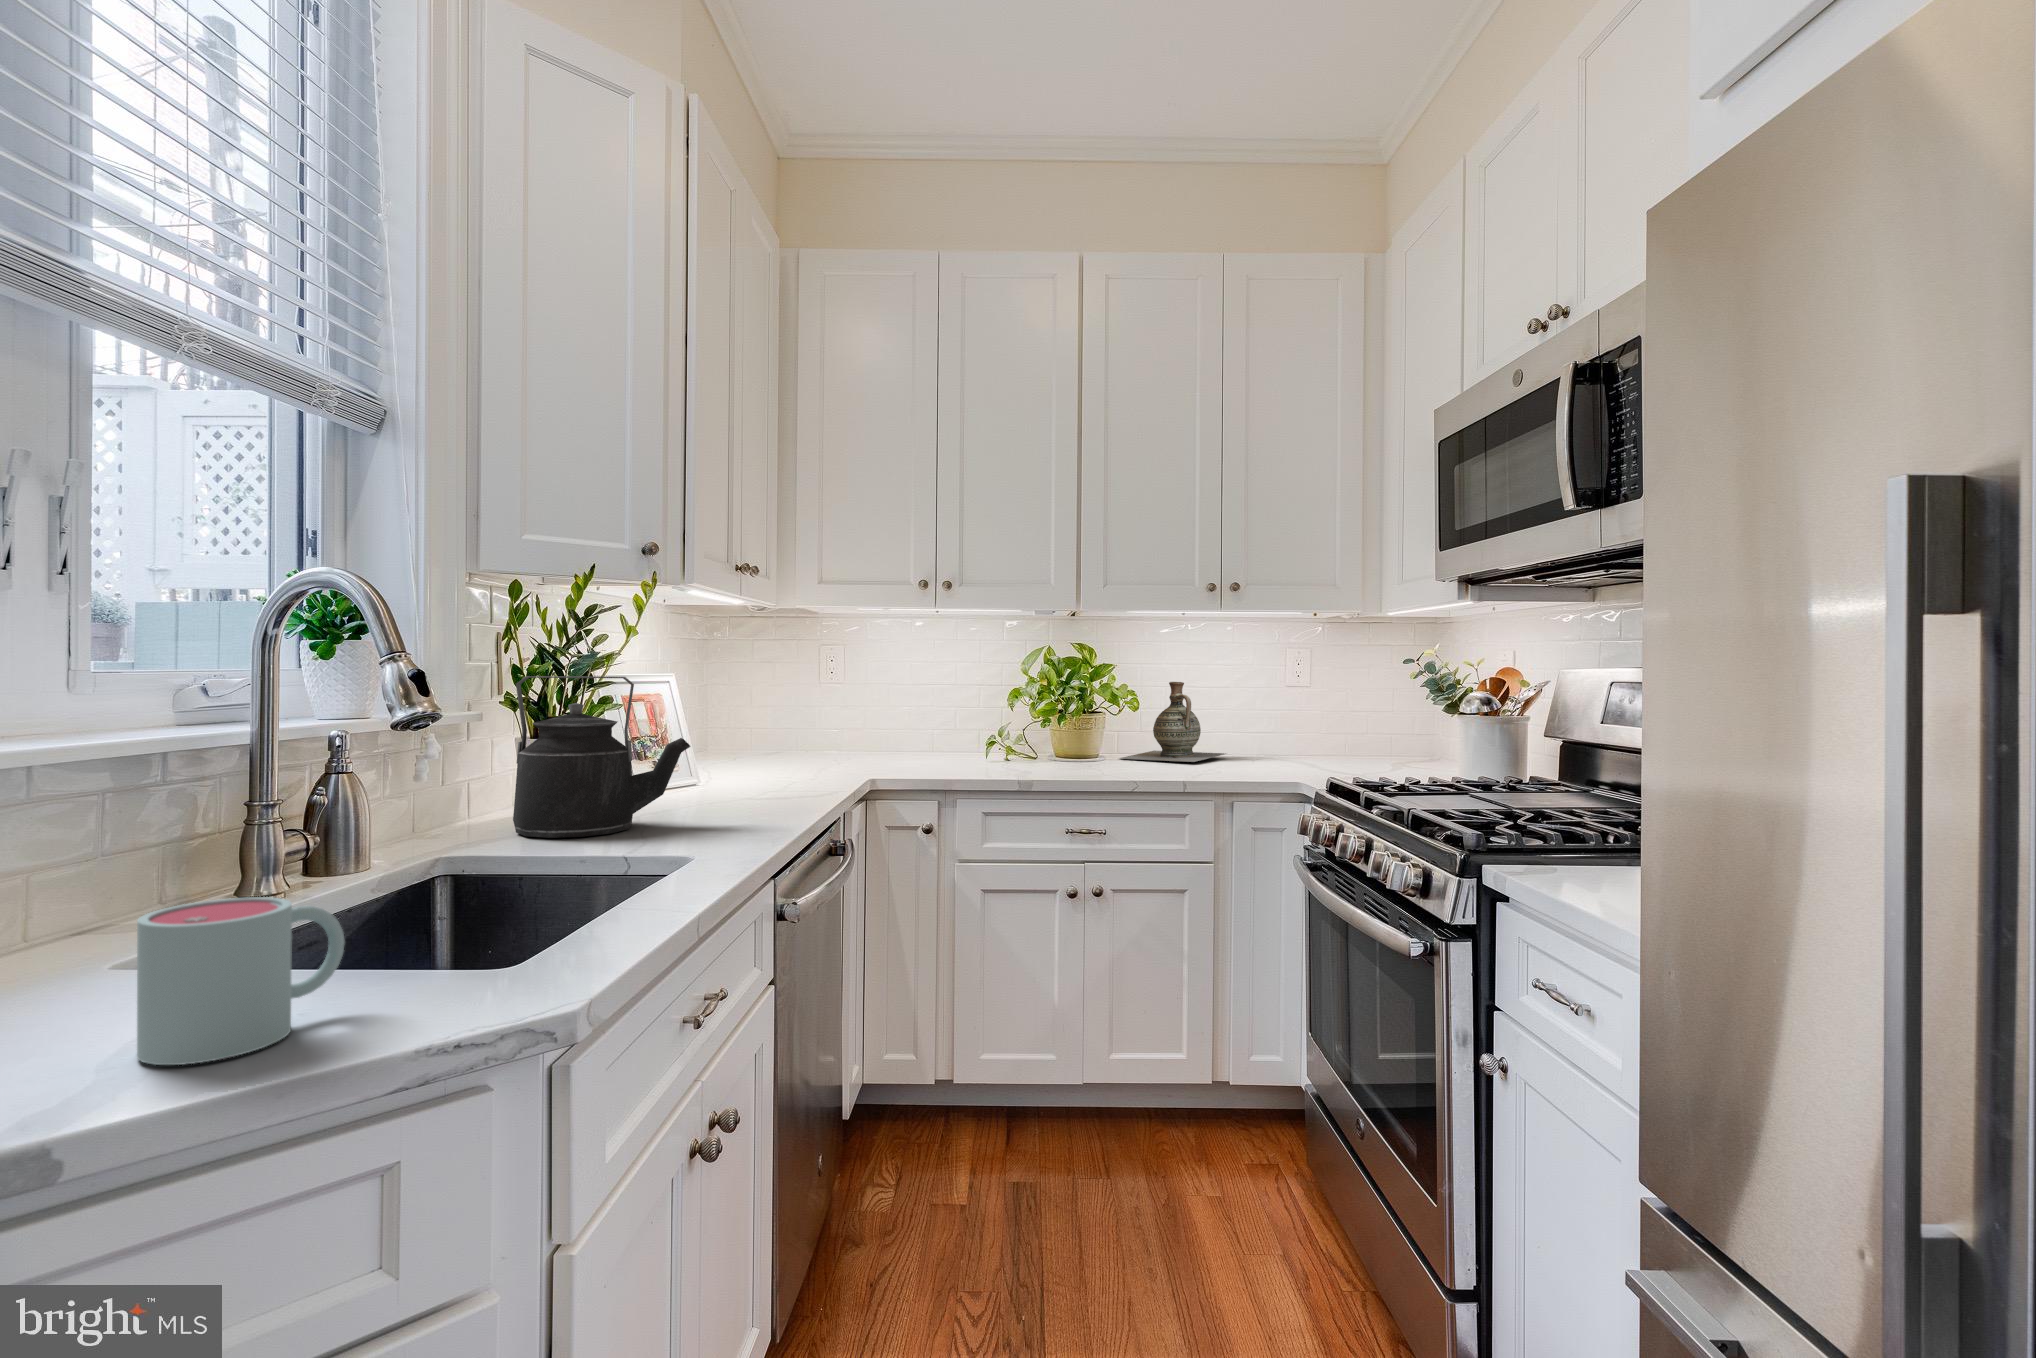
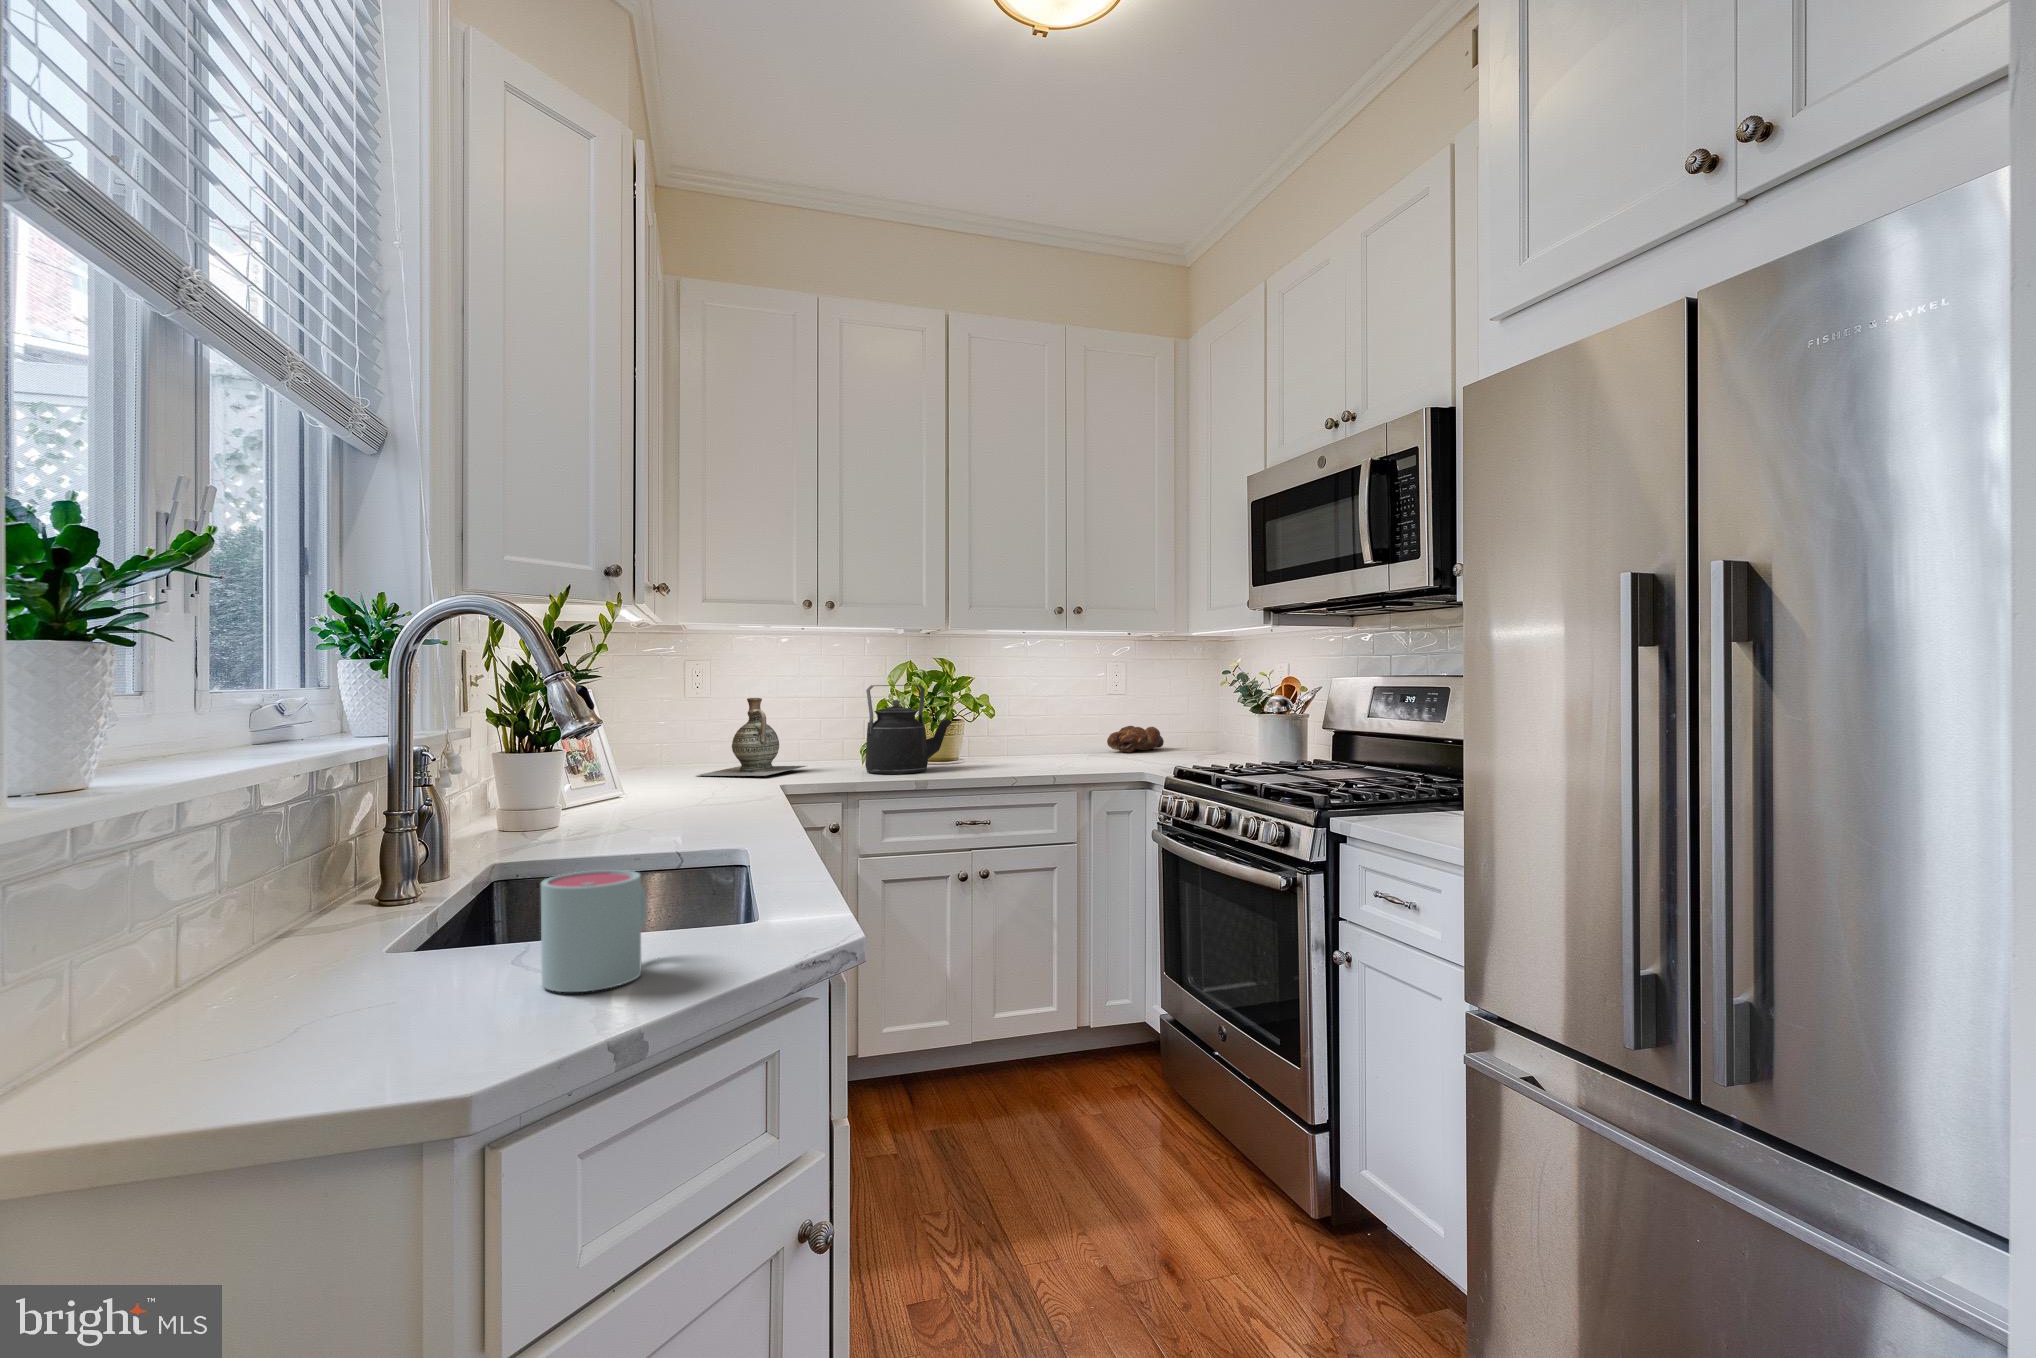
kettle: present [513,676,690,838] -> present [865,685,952,774]
ceramic jug: present [1120,682,1226,762] -> present [697,698,806,776]
bread loaf: none [1280,726,1353,757] -> present [1107,726,1164,752]

